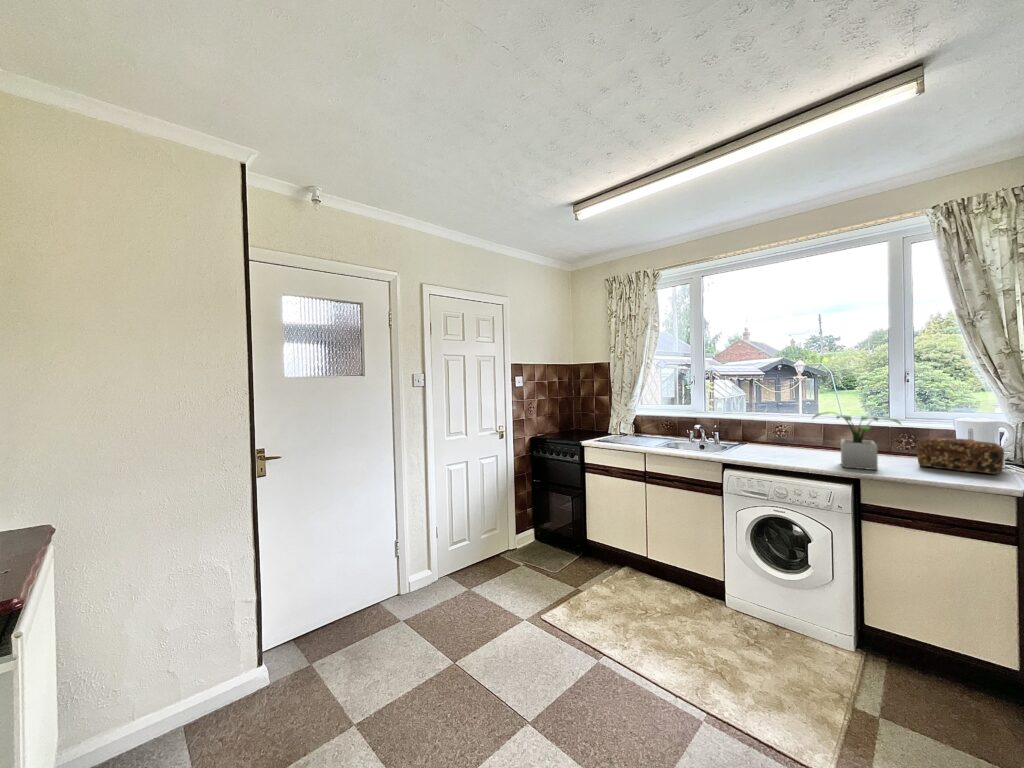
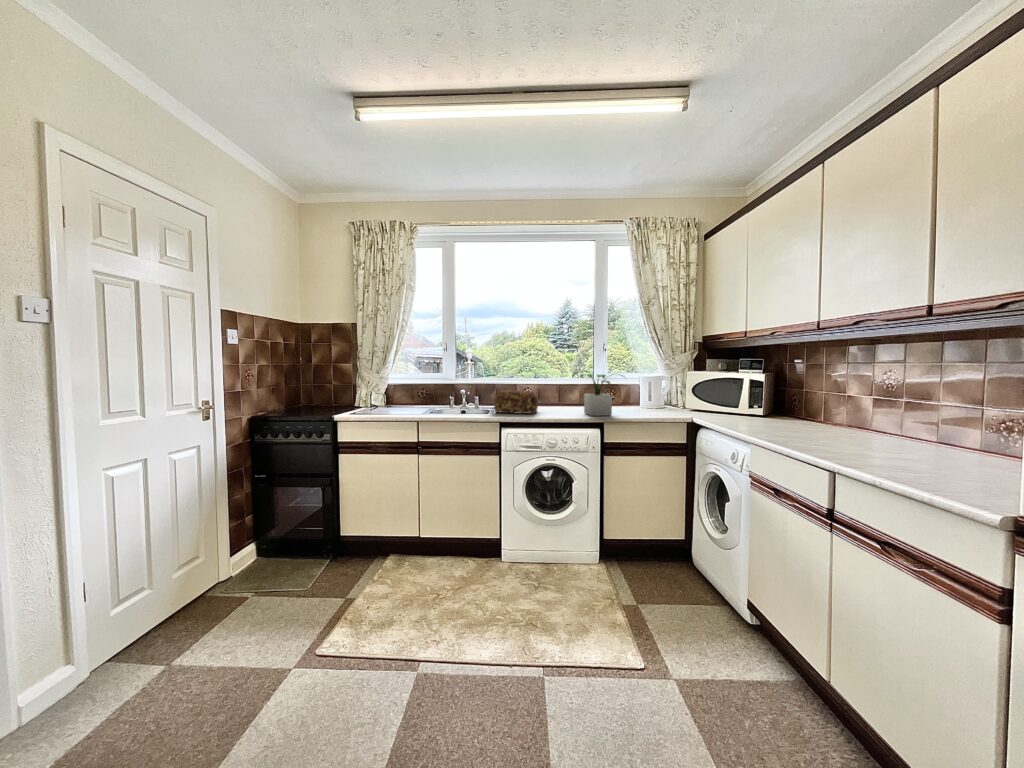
bread loaf: present [917,437,1004,474] -> present [494,390,538,414]

